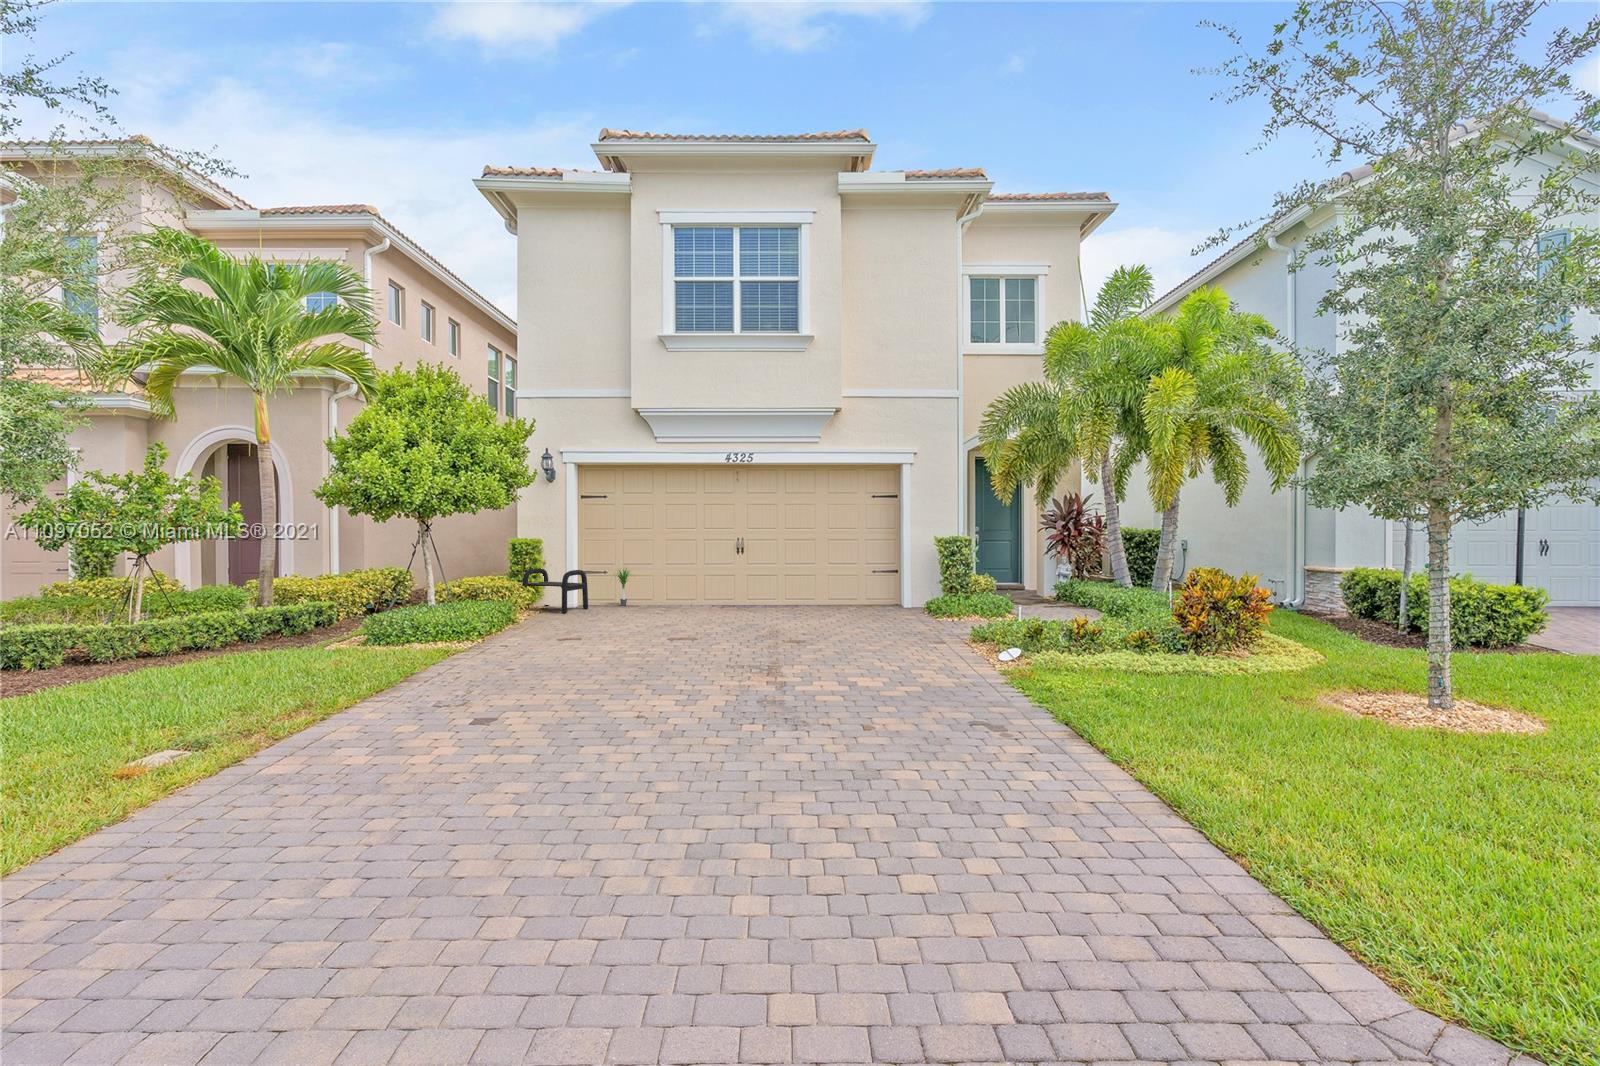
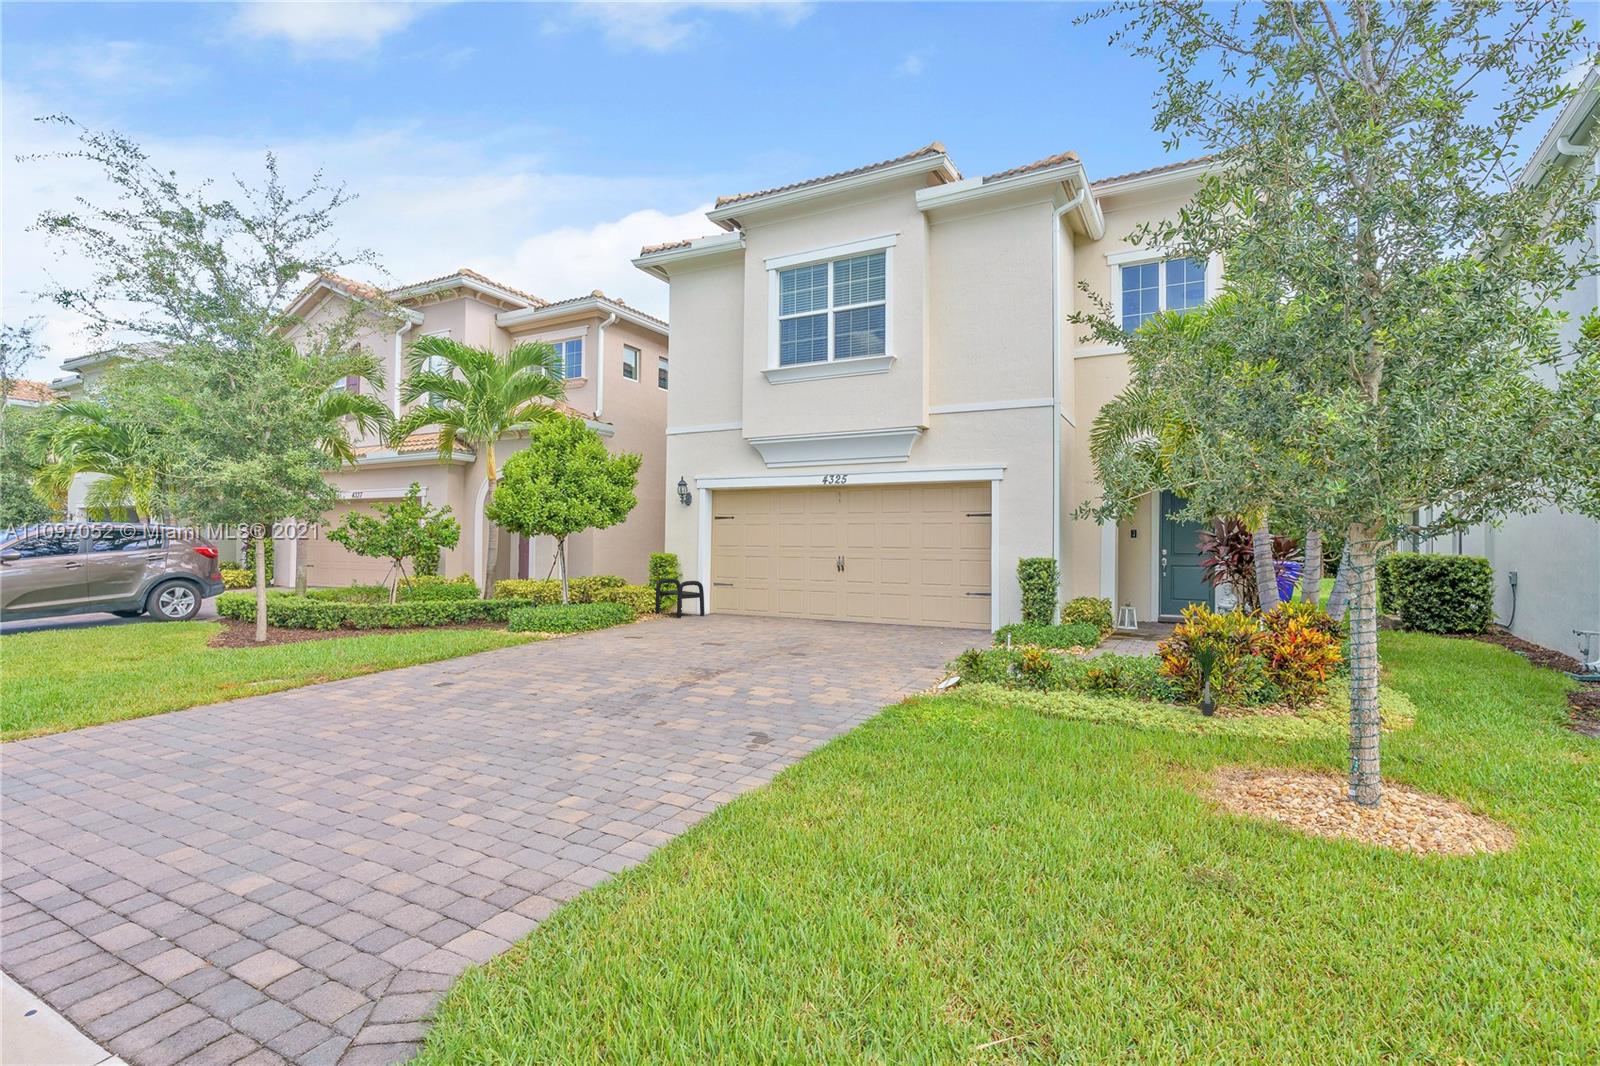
potted plant: present [618,568,630,606] -> present [1182,638,1226,716]

